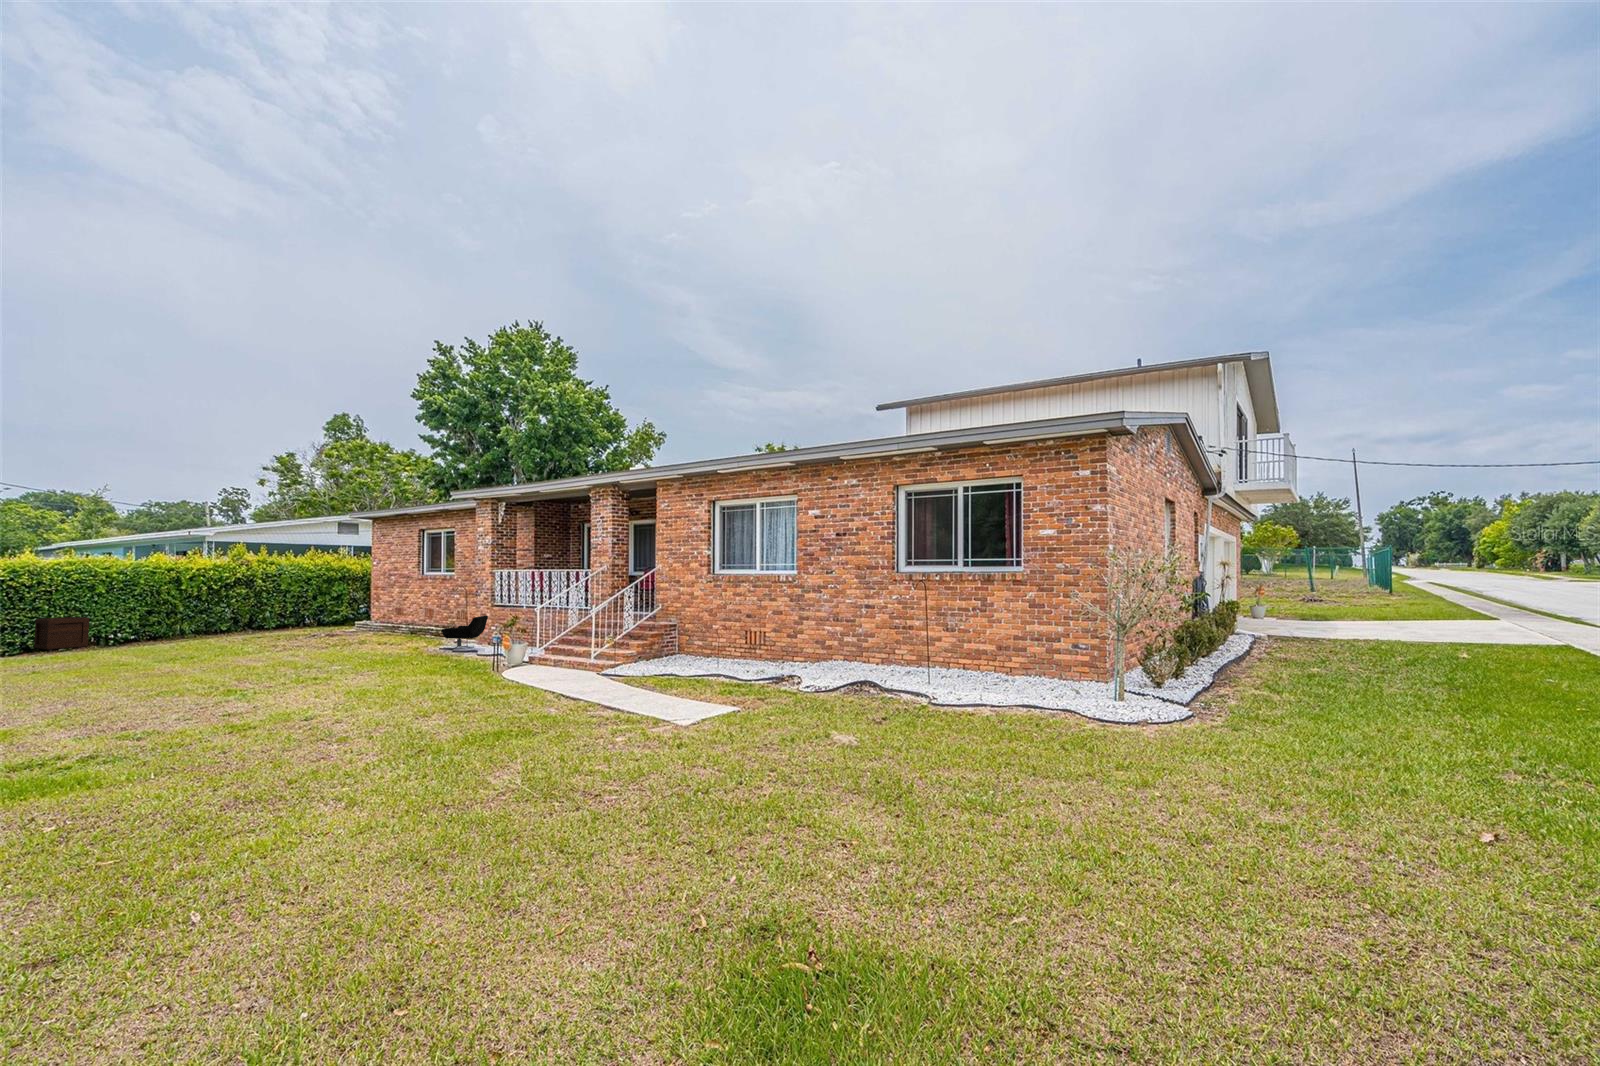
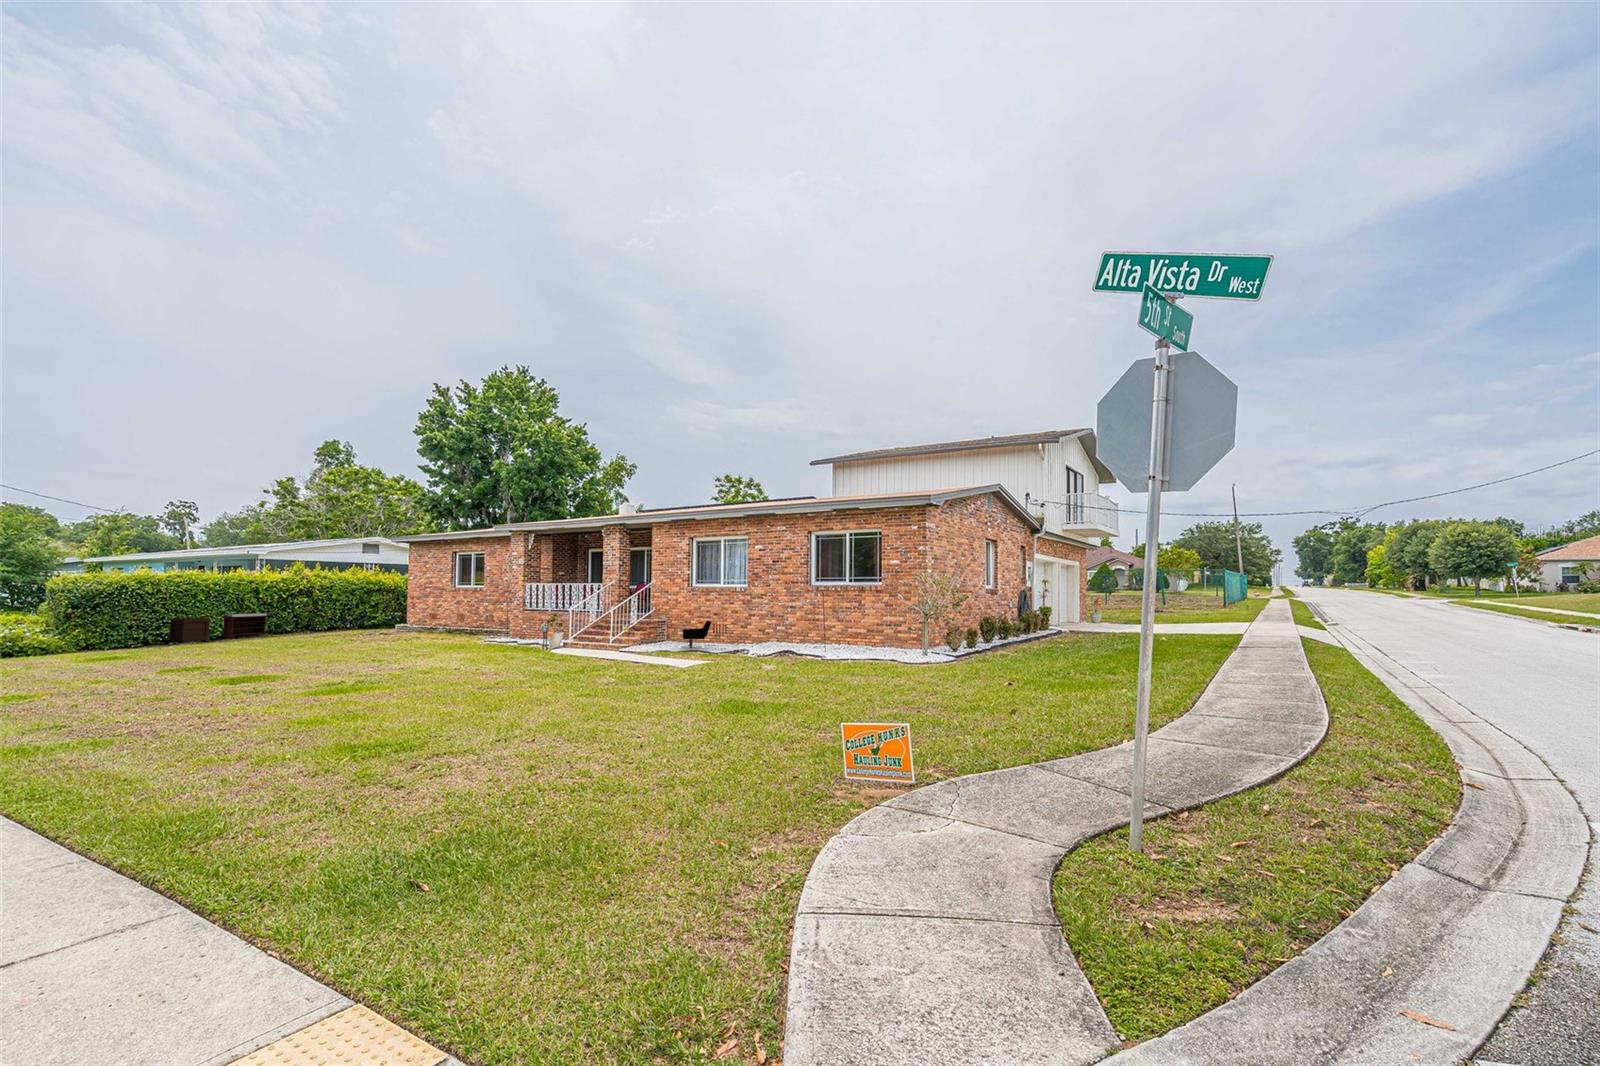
bench: none [118,610,181,642] -> present [223,613,267,637]
lounge chair: present [441,616,488,650] -> present [683,620,711,648]

